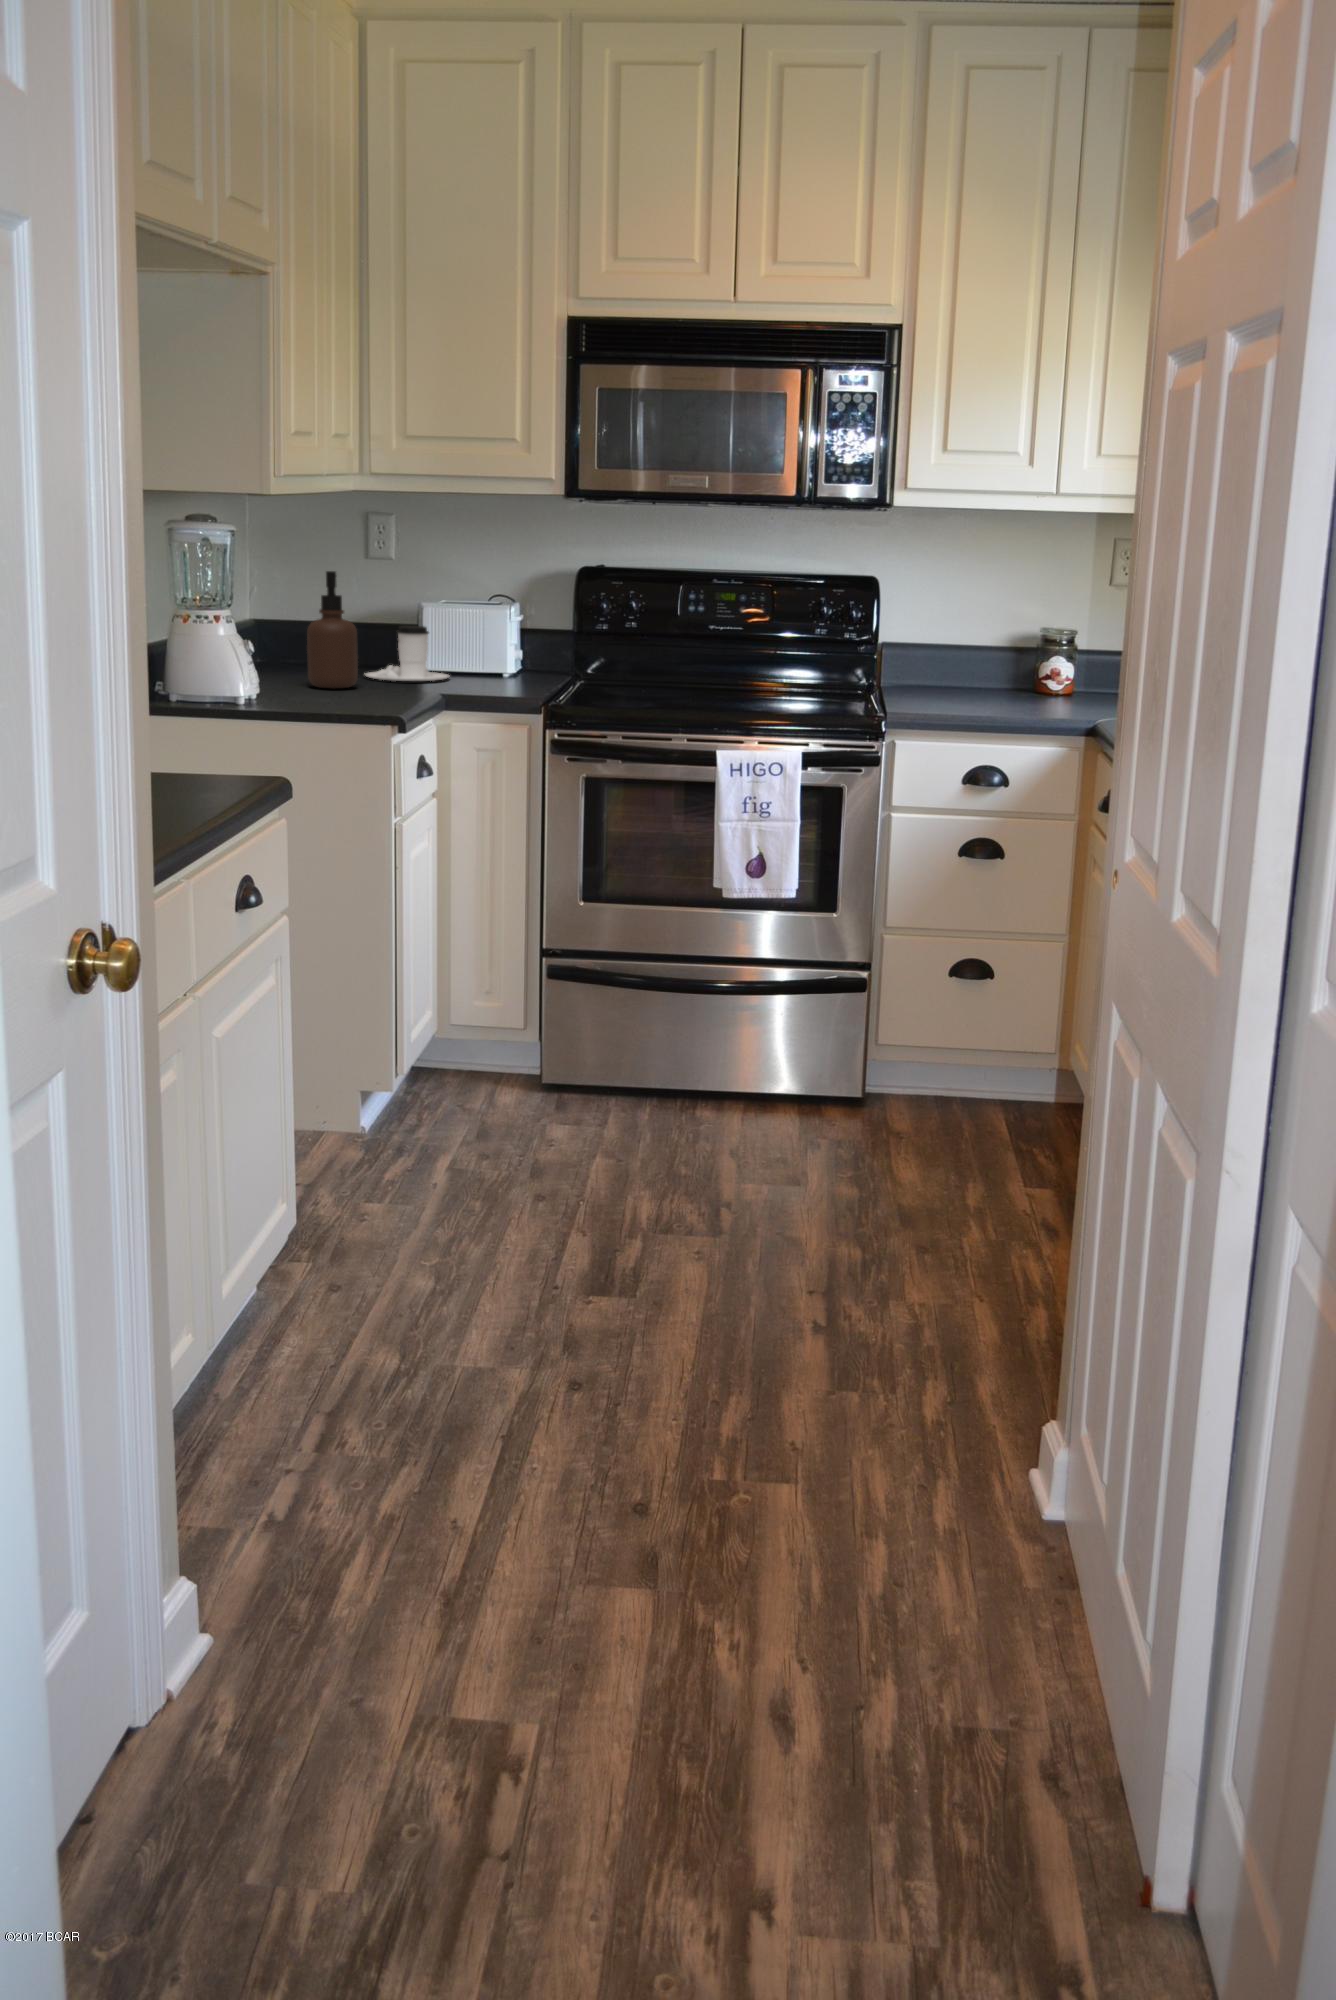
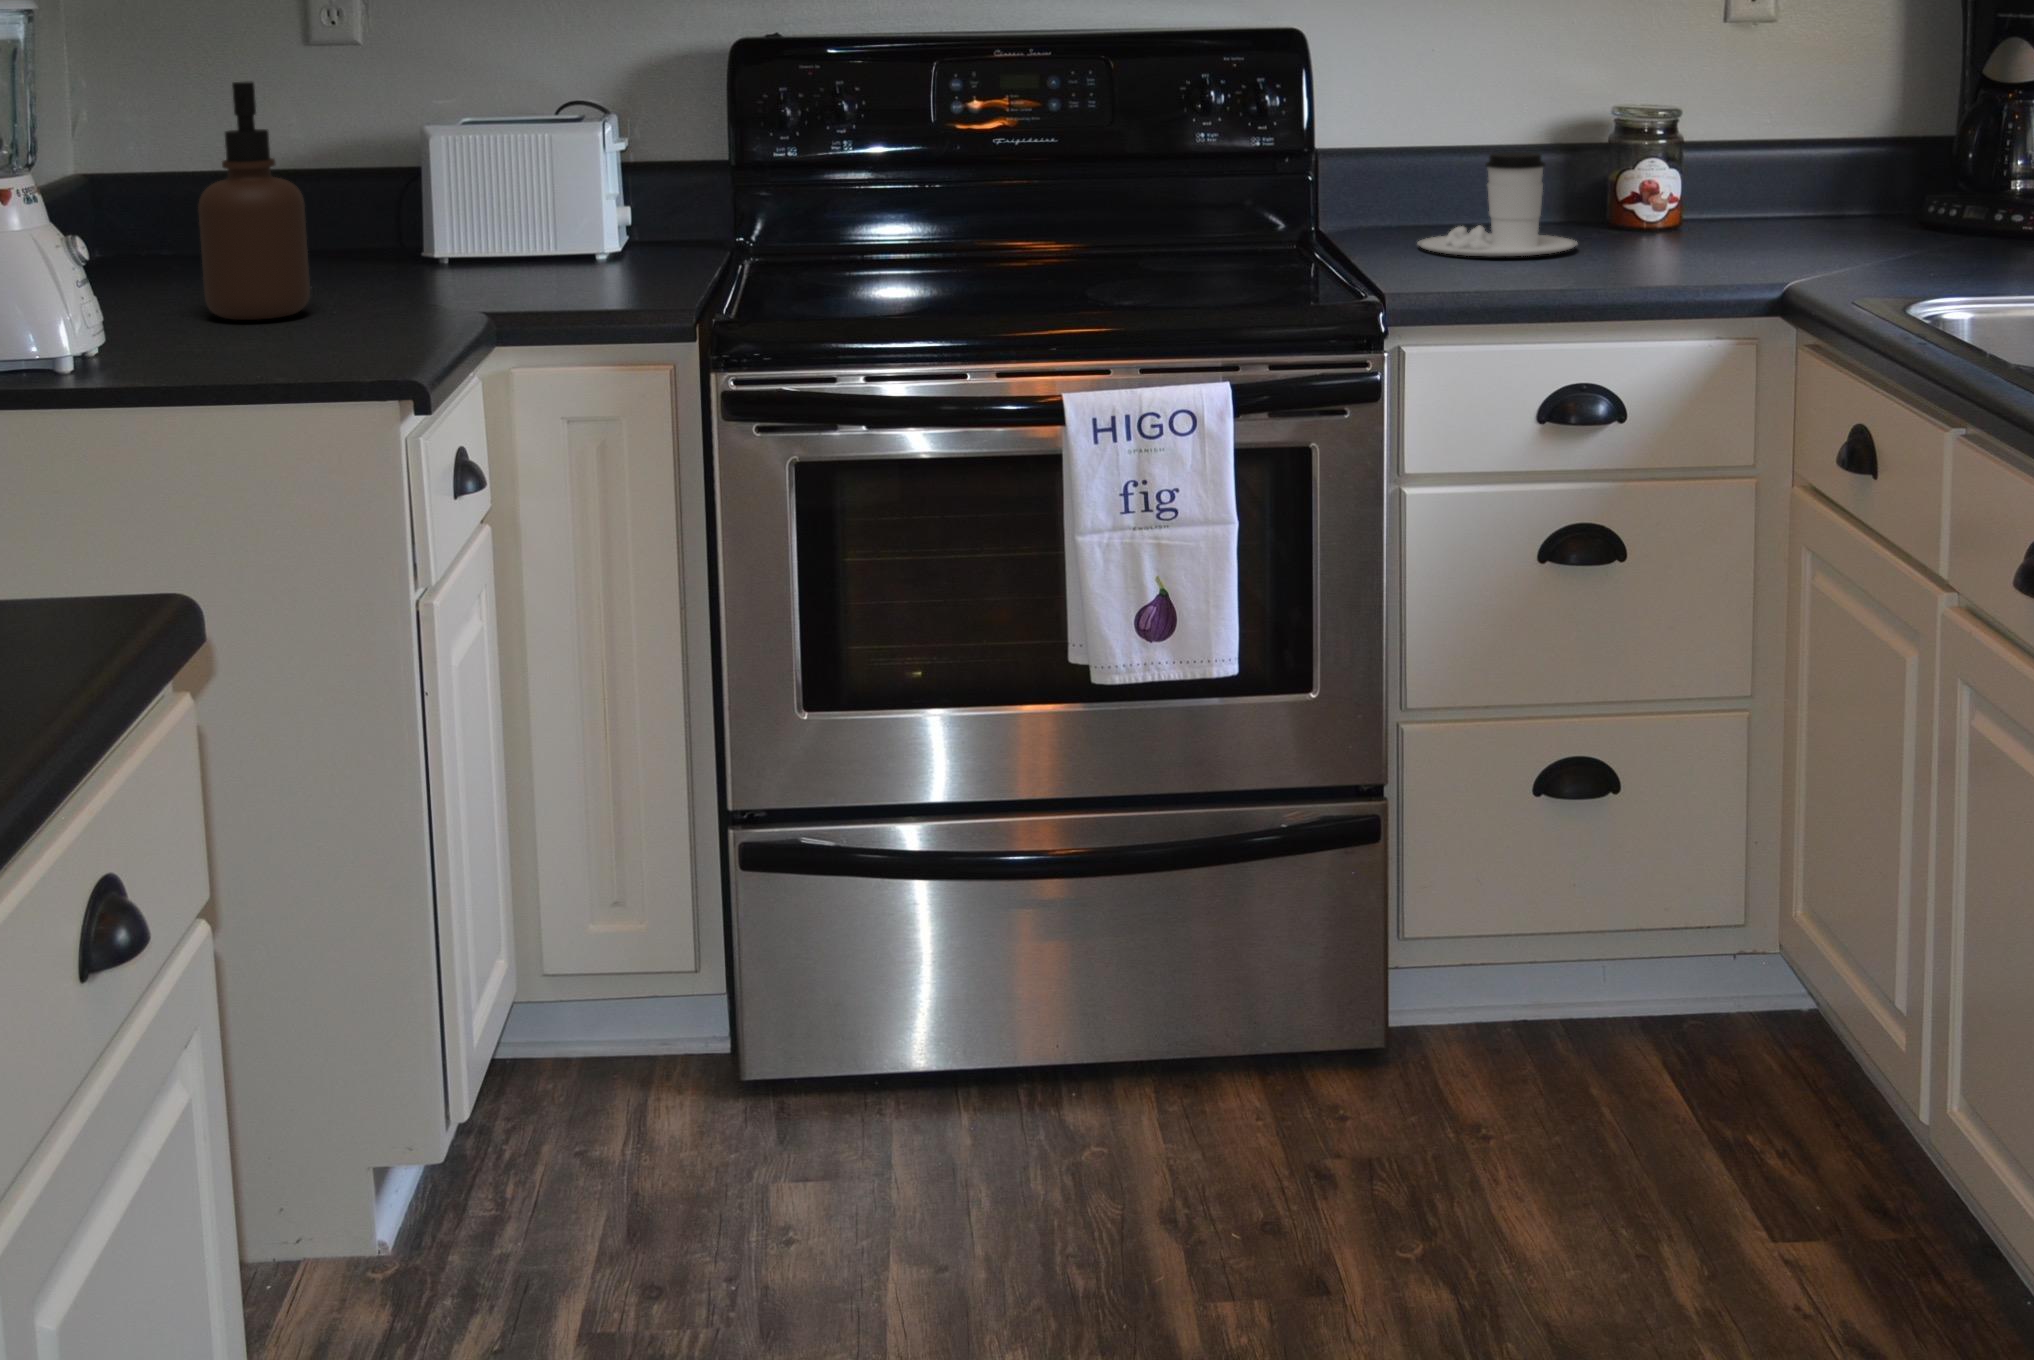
coffee cup: present [365,626,449,681] -> present [1418,152,1577,256]

